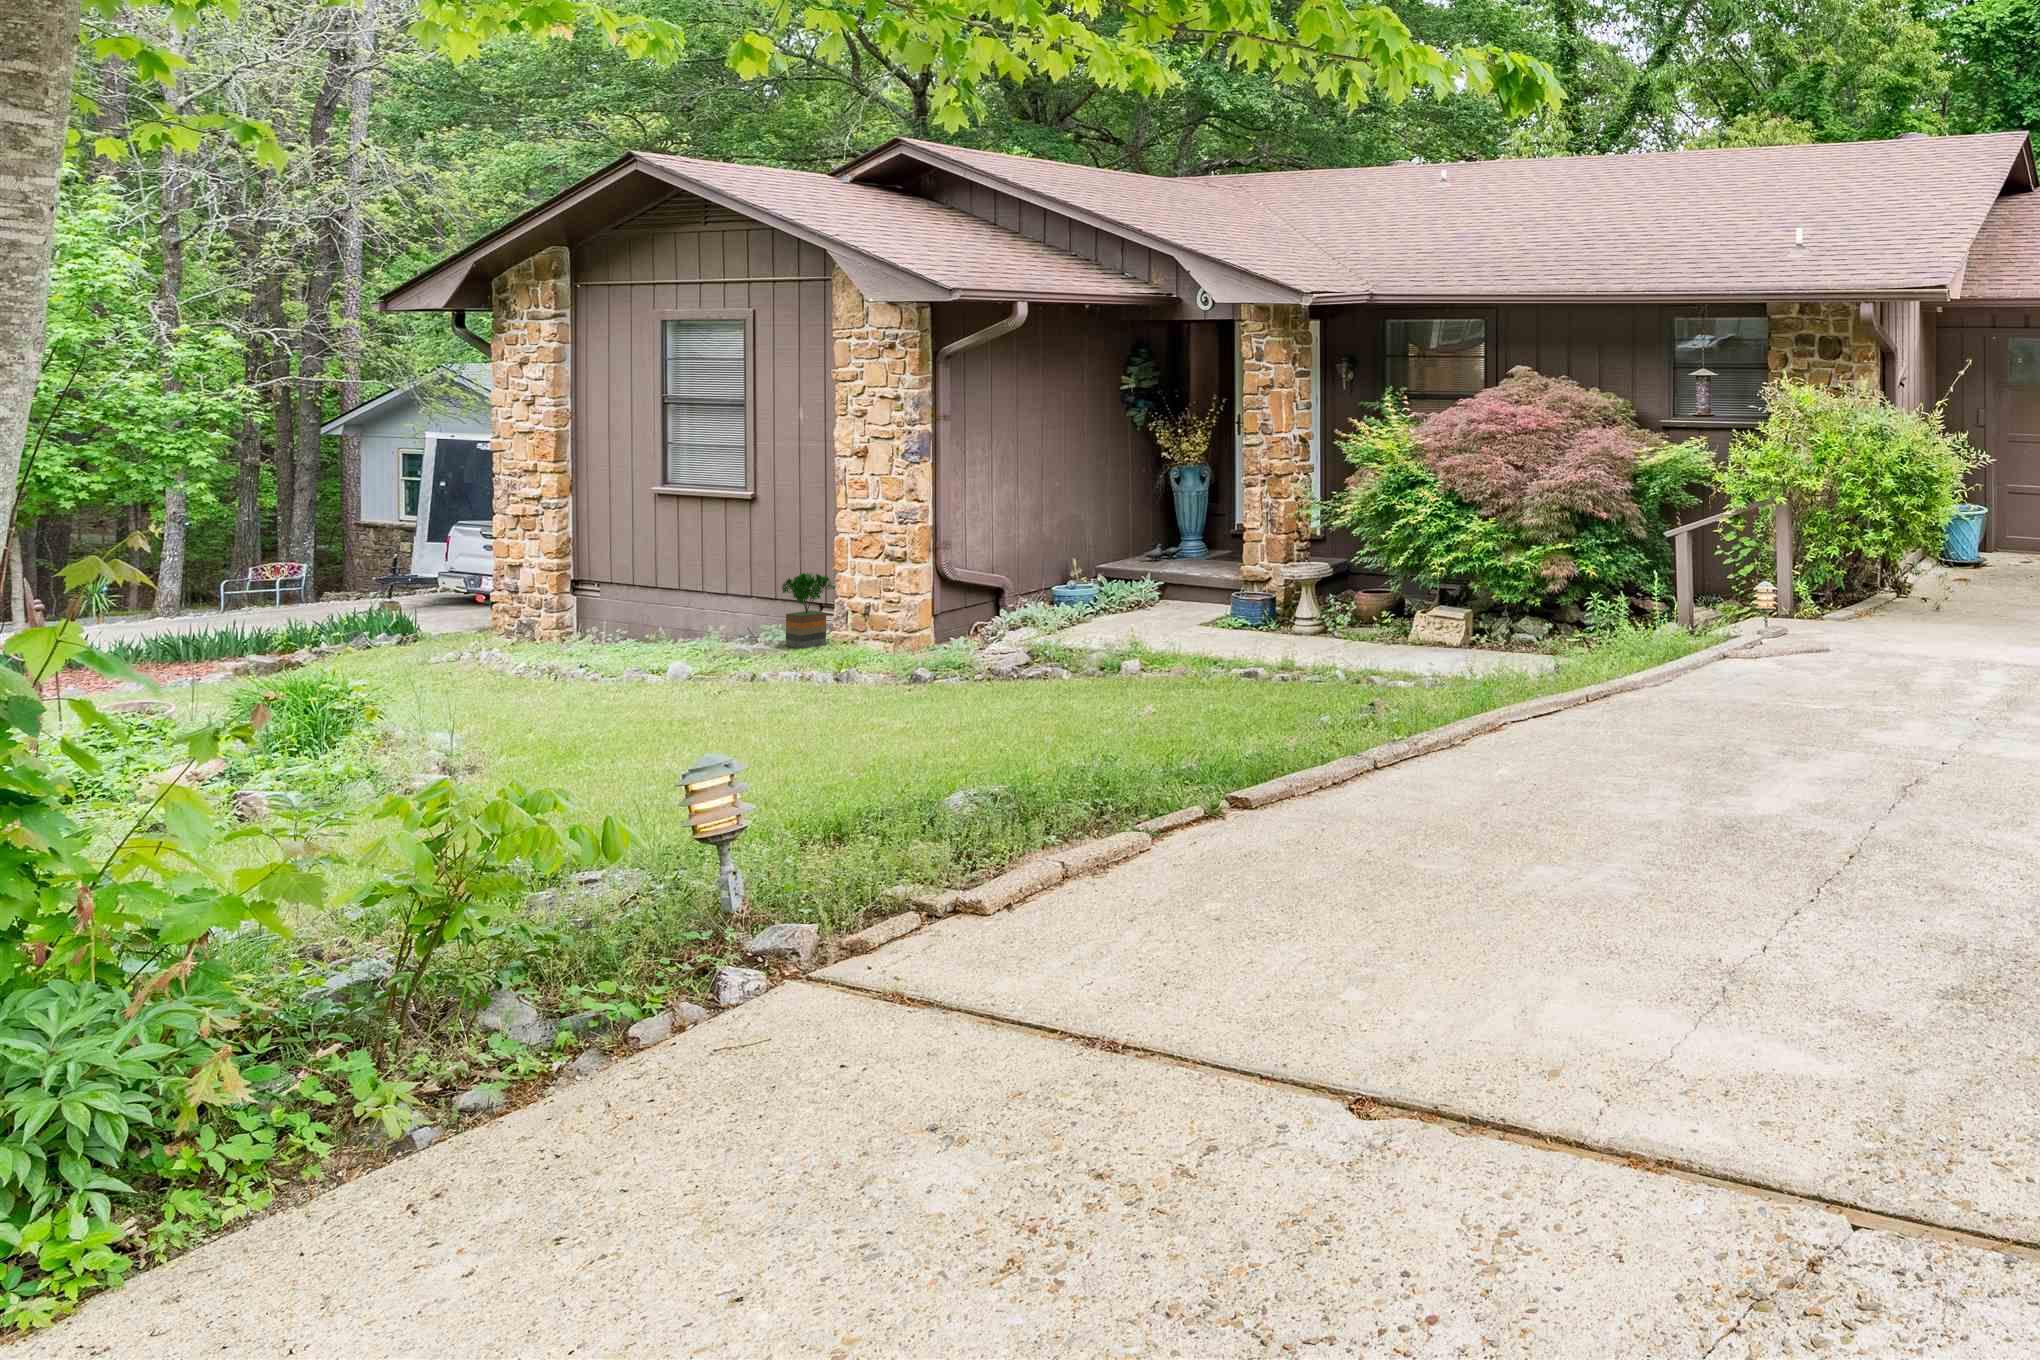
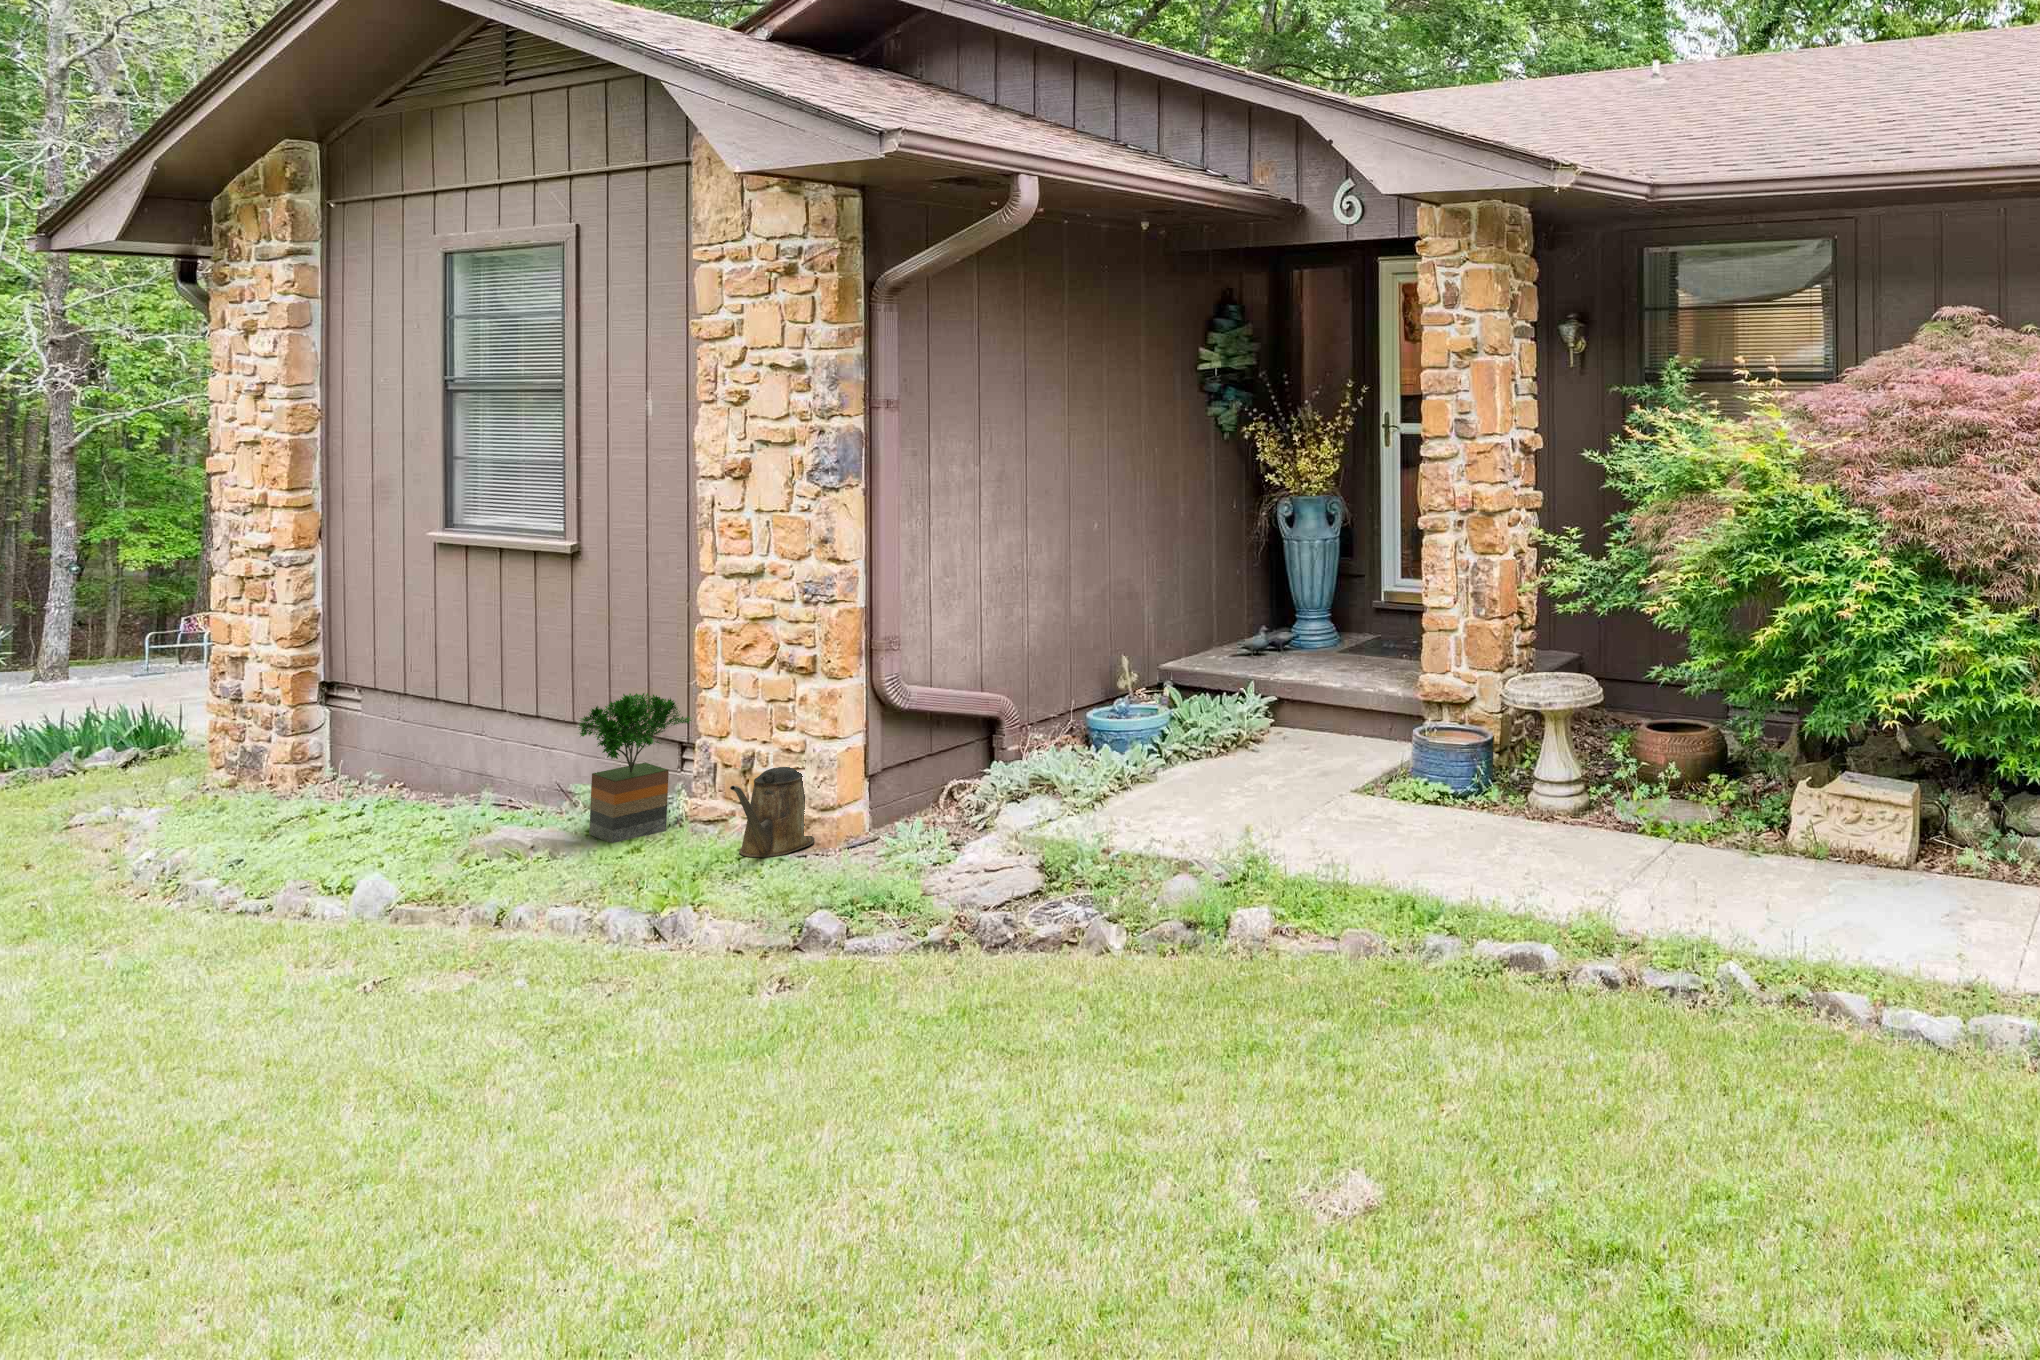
watering can: none [871,608,909,652] -> present [730,767,815,857]

